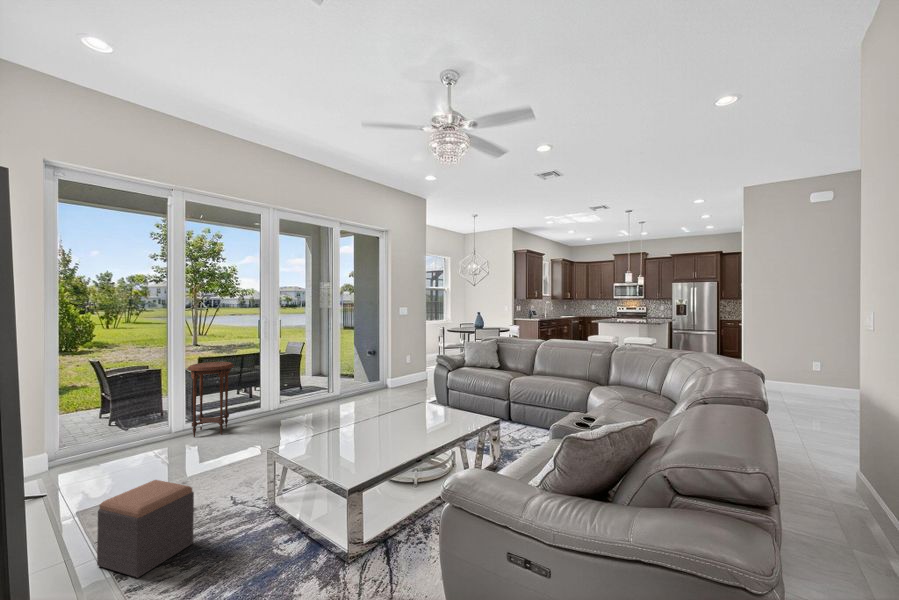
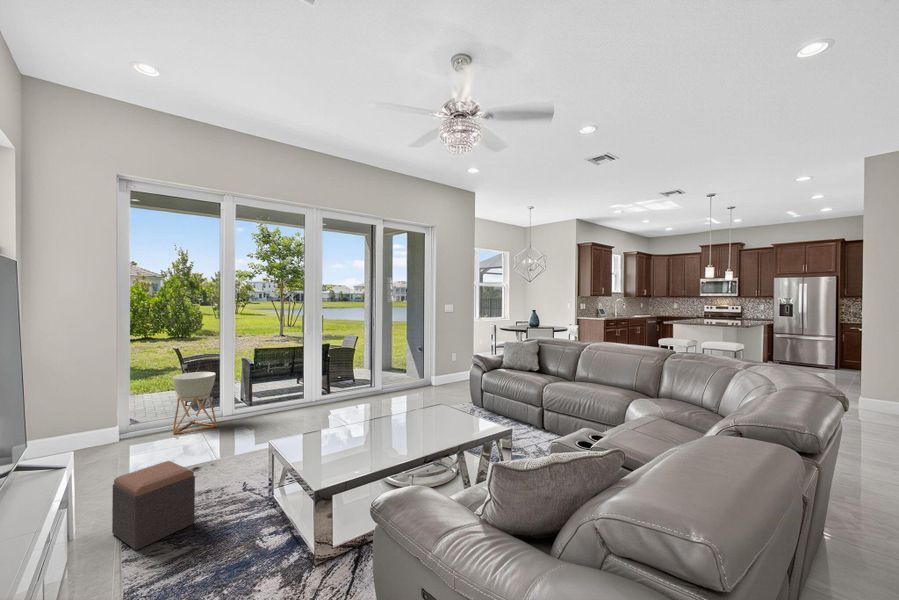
side table: present [187,362,234,437] -> none [238,353,280,420]
planter: none [110,386,165,457] -> present [172,372,217,434]

